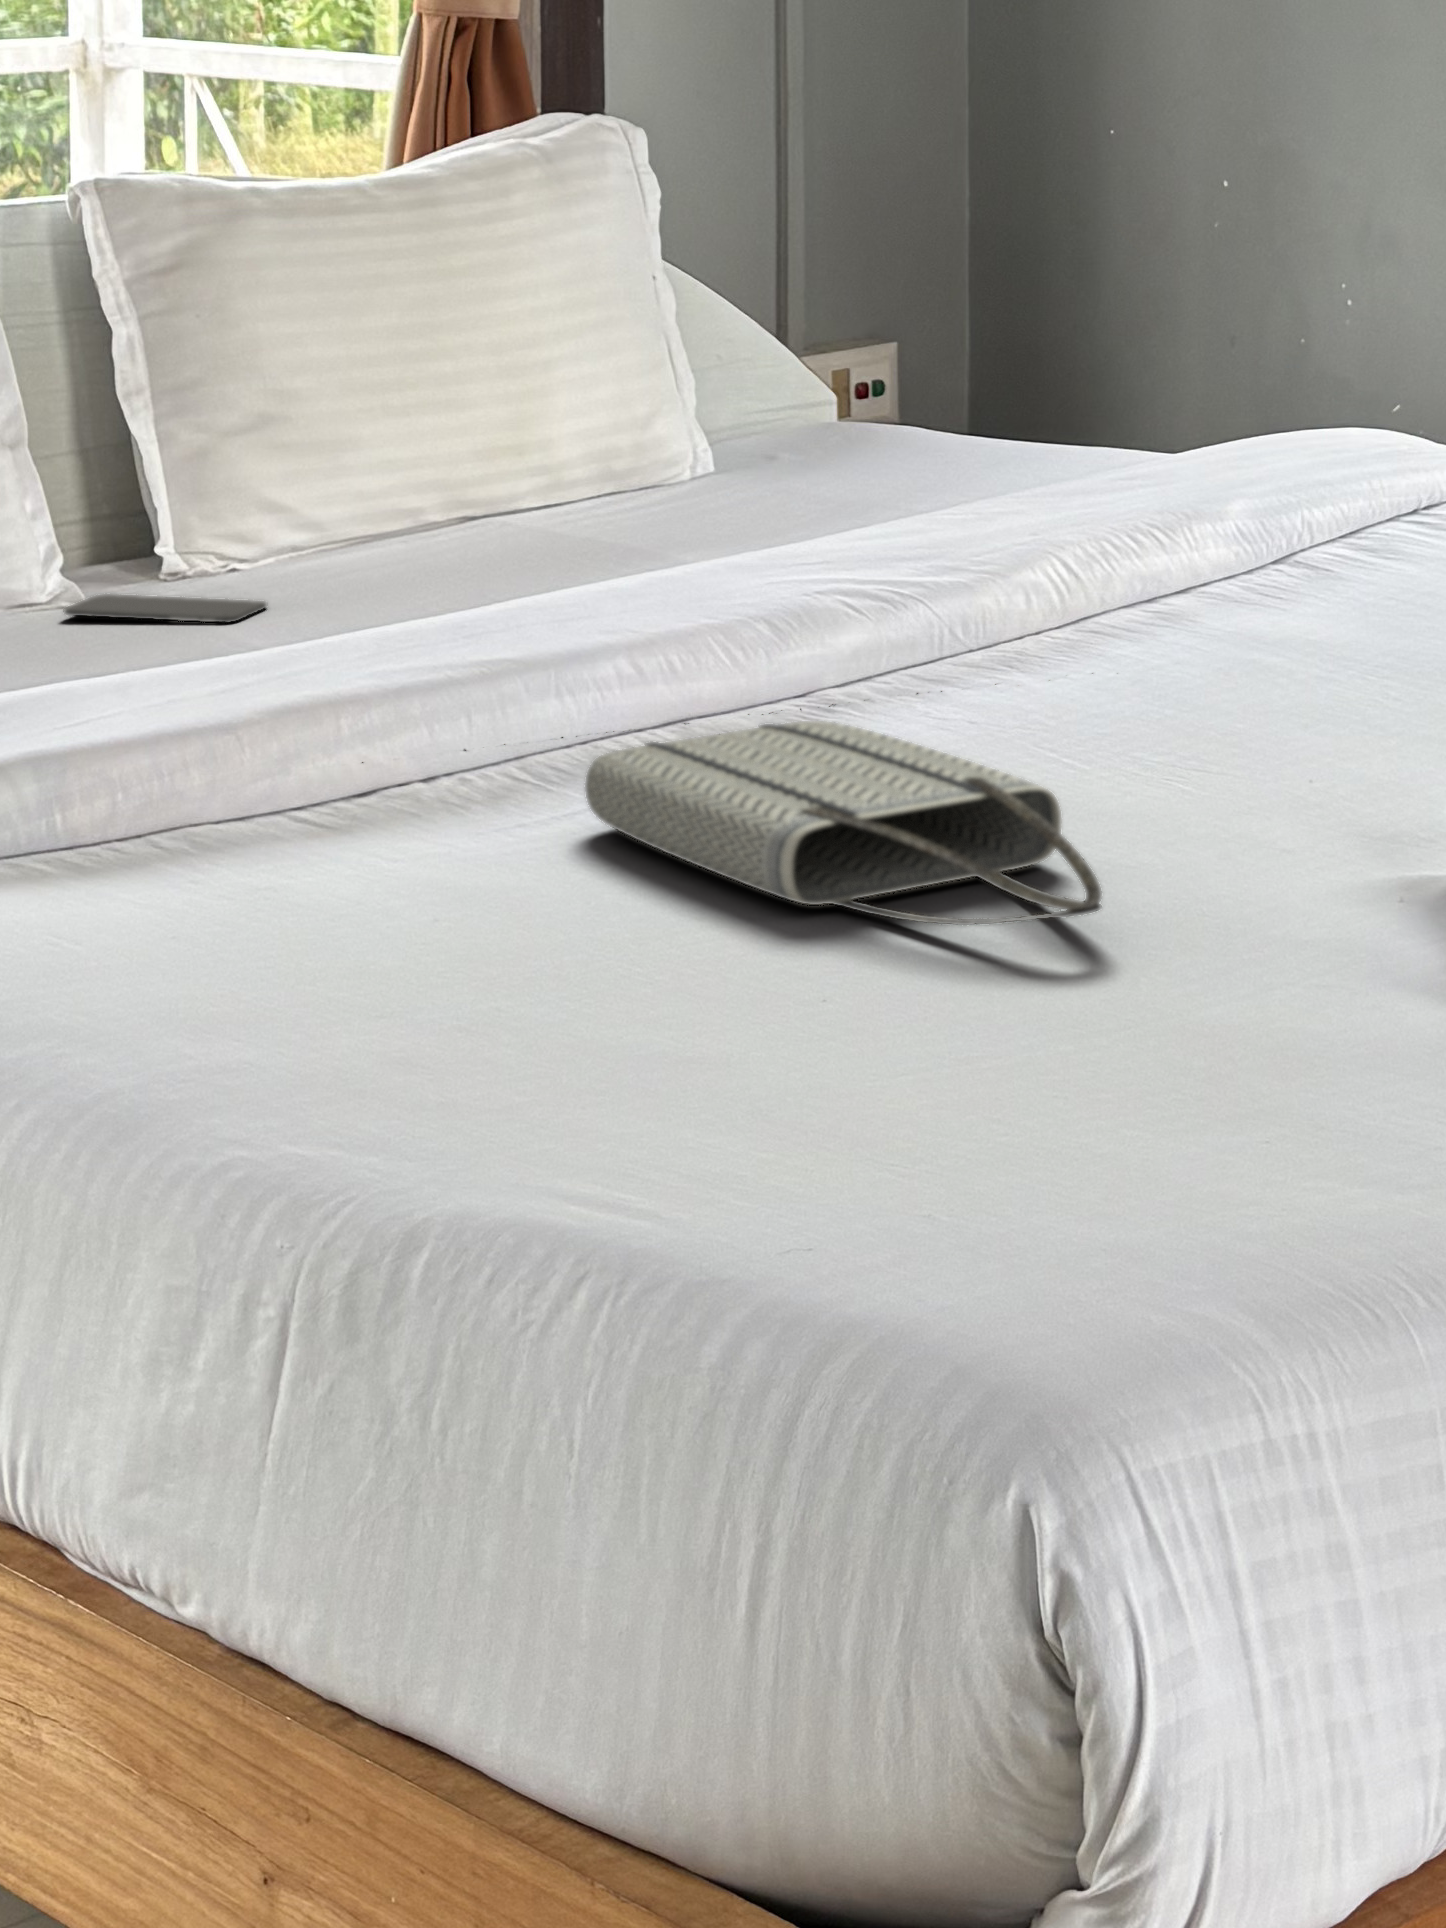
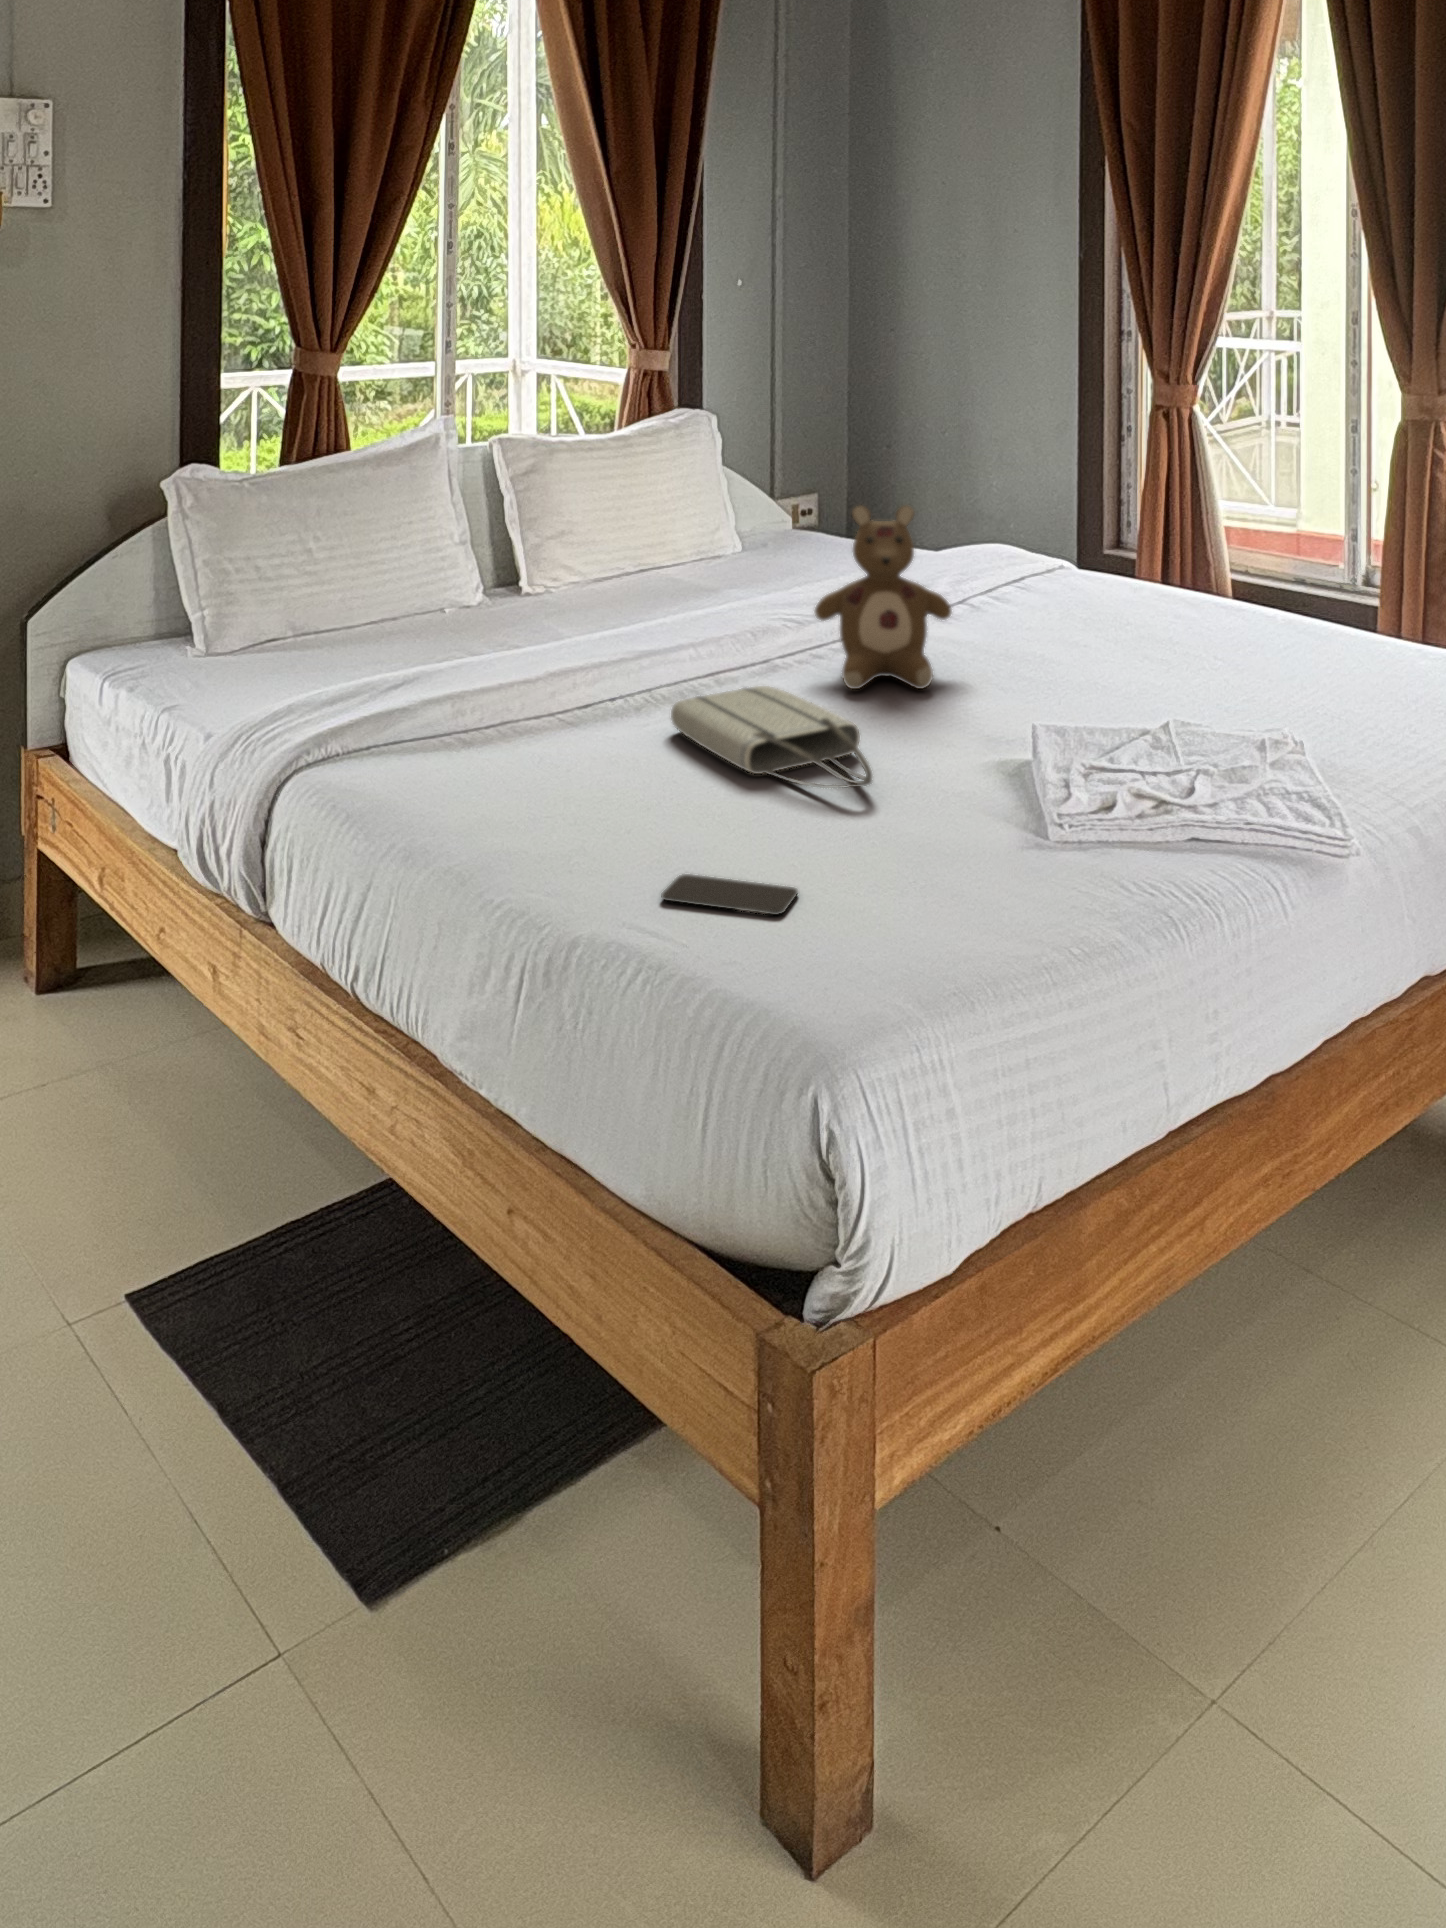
stuffed bear: none [929,286,1274,736] -> present [815,506,952,689]
smartphone: present [63,594,267,623] -> present [661,874,798,915]

